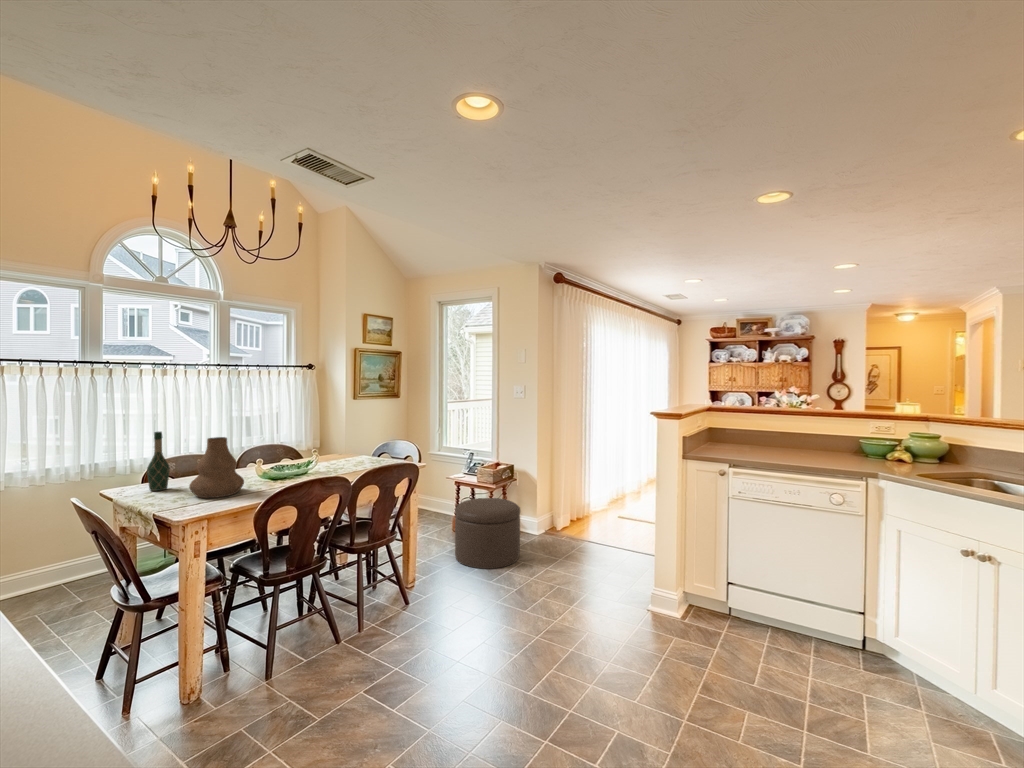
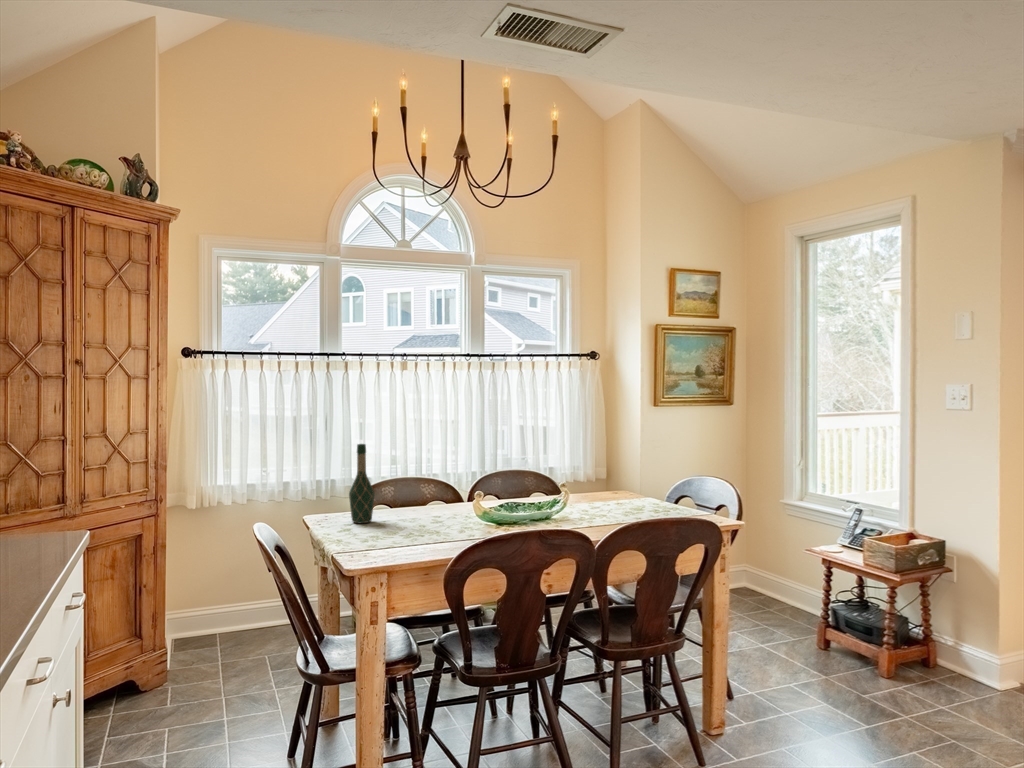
vase: present [189,437,244,498] -> none [386,456,454,542]
ottoman: present [455,498,520,569] -> none [809,596,948,740]

